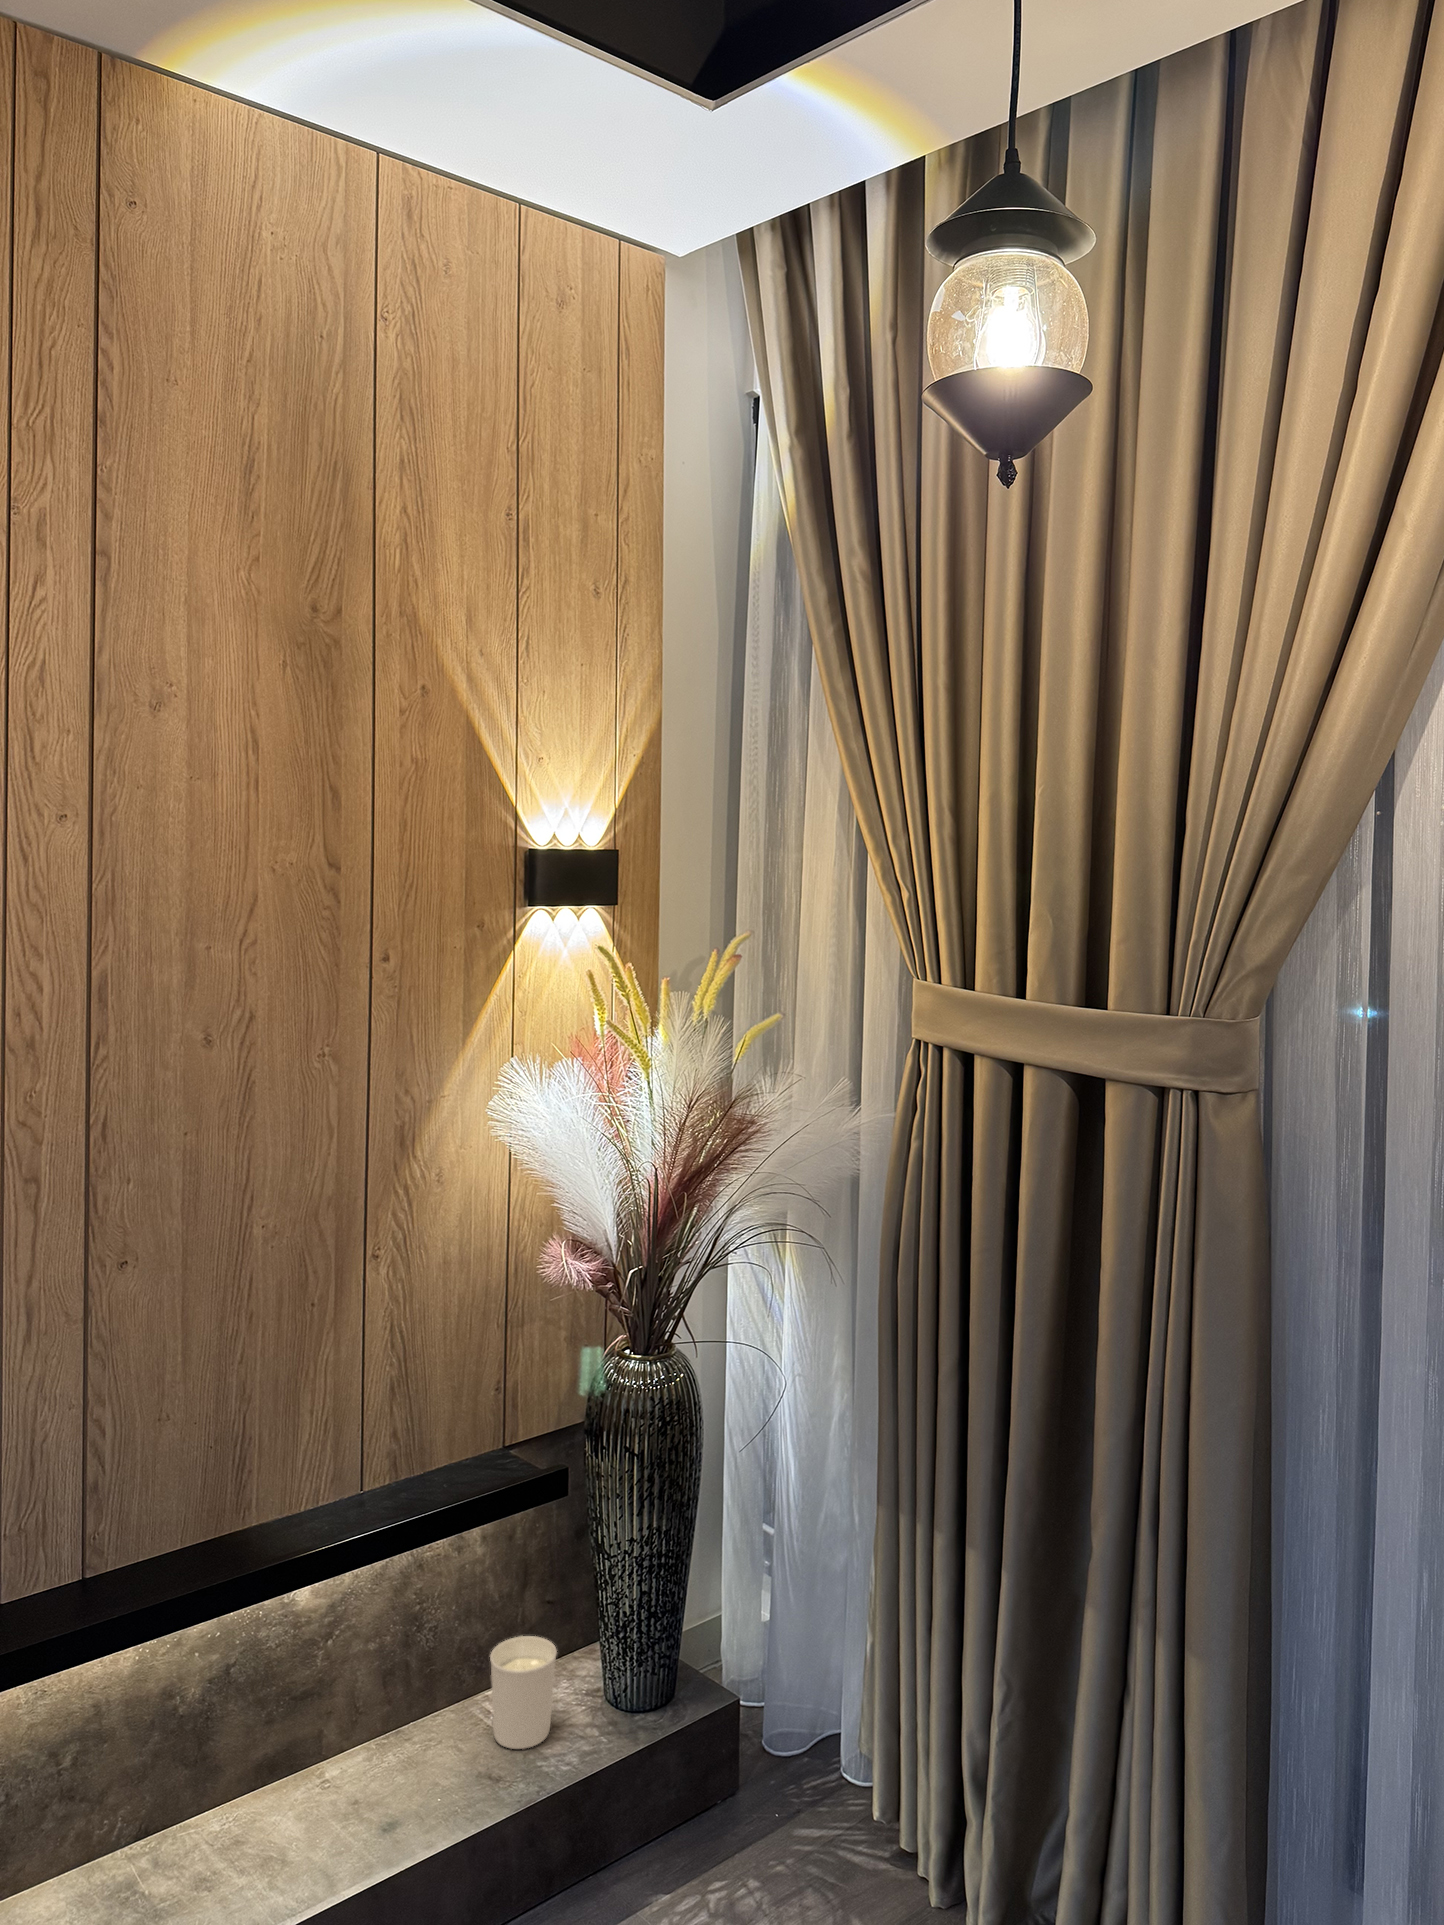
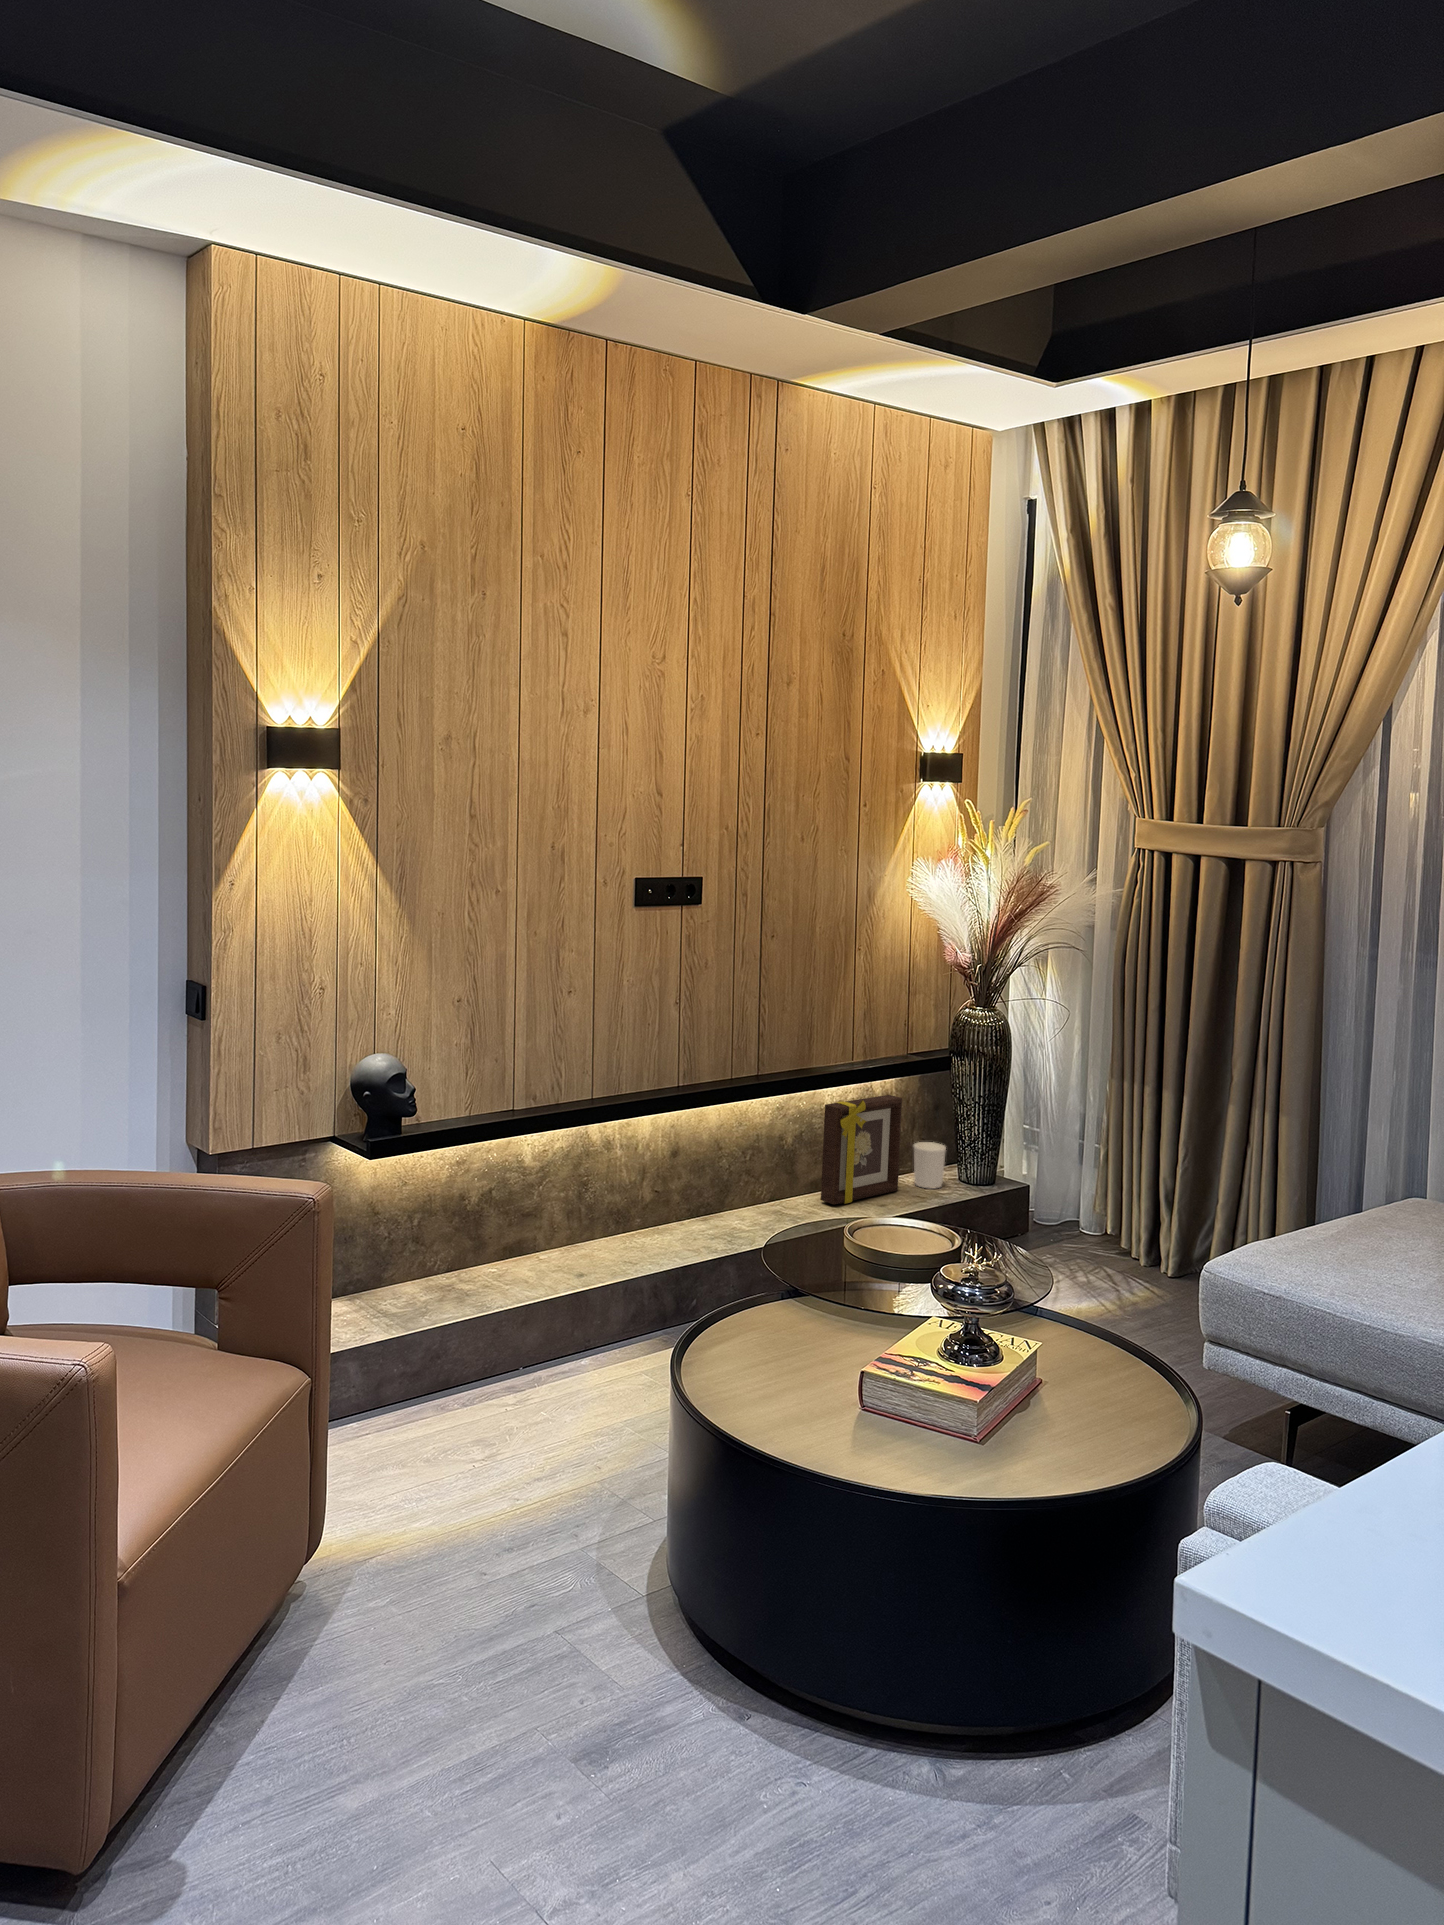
picture frame: none [239,1559,450,1858] -> present [821,1095,902,1204]

